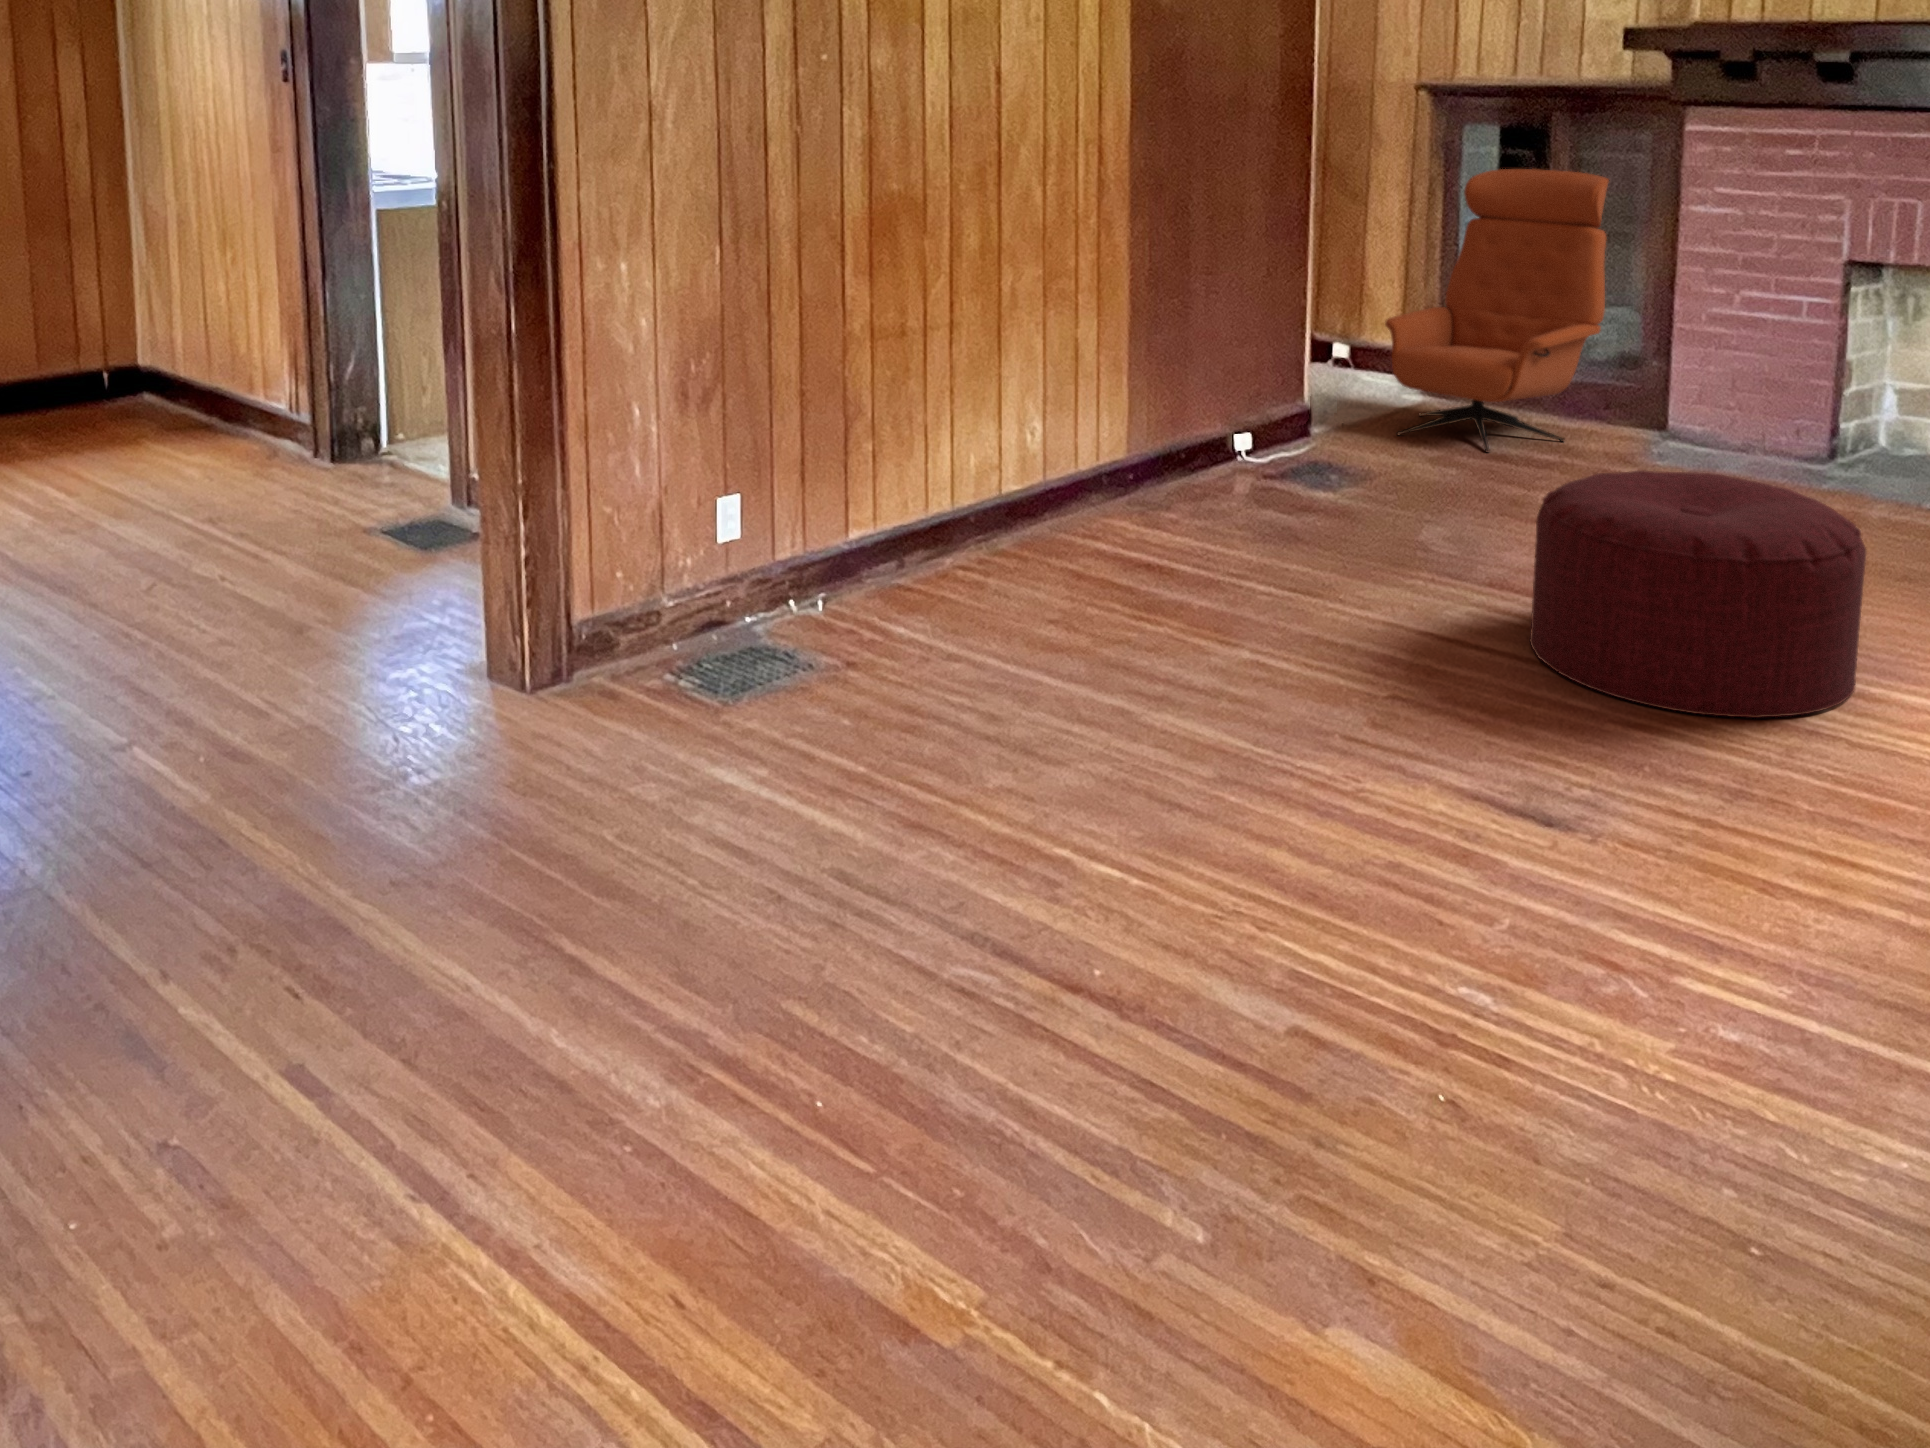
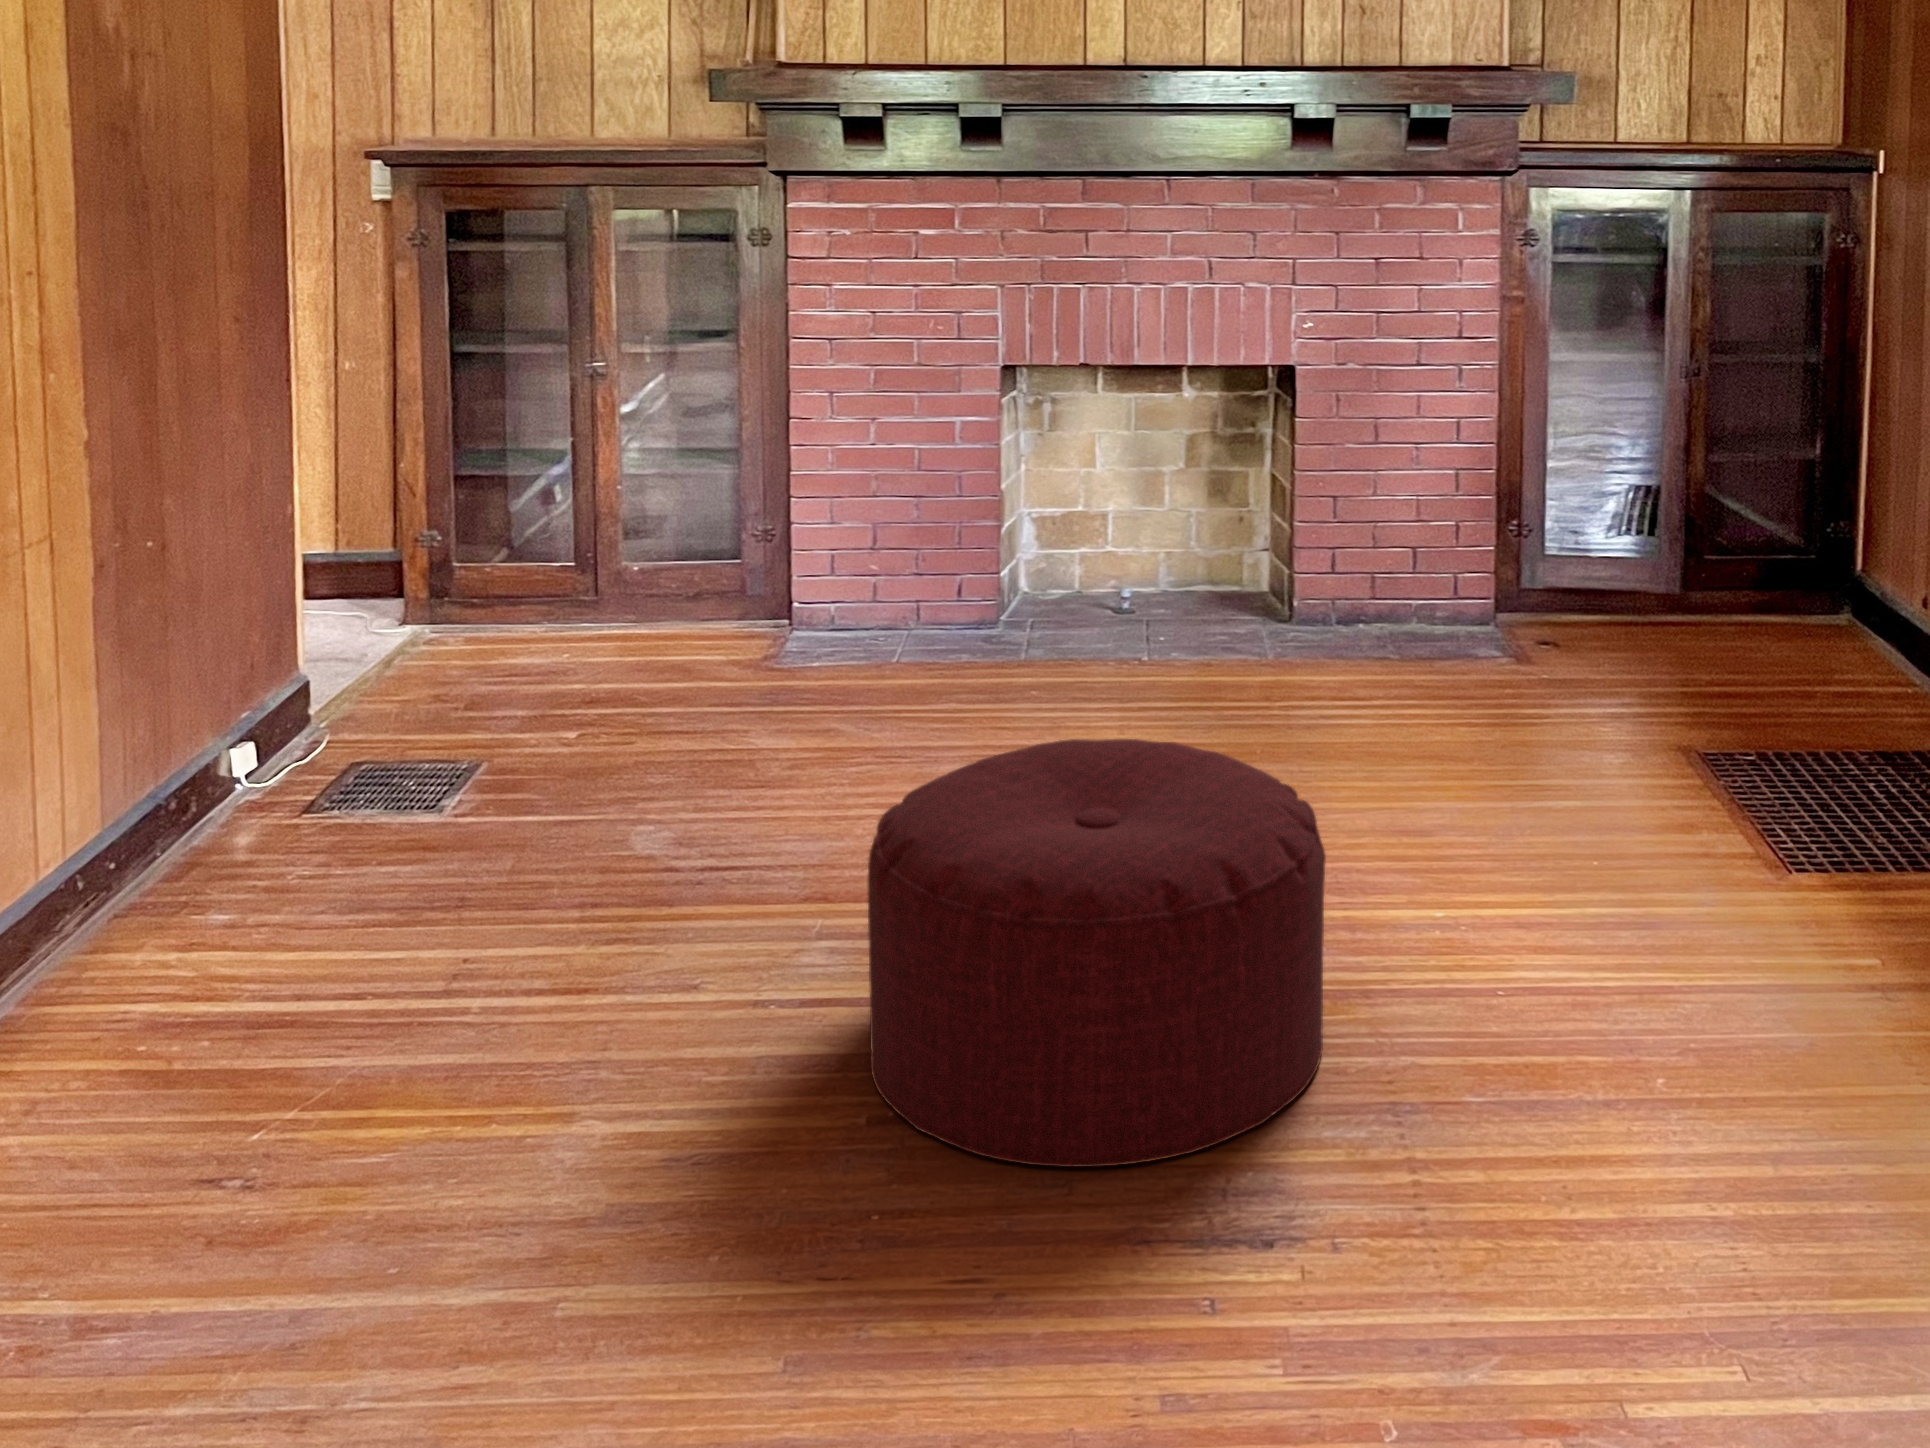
lounge chair: present [1385,169,1609,452] -> none [369,276,690,717]

